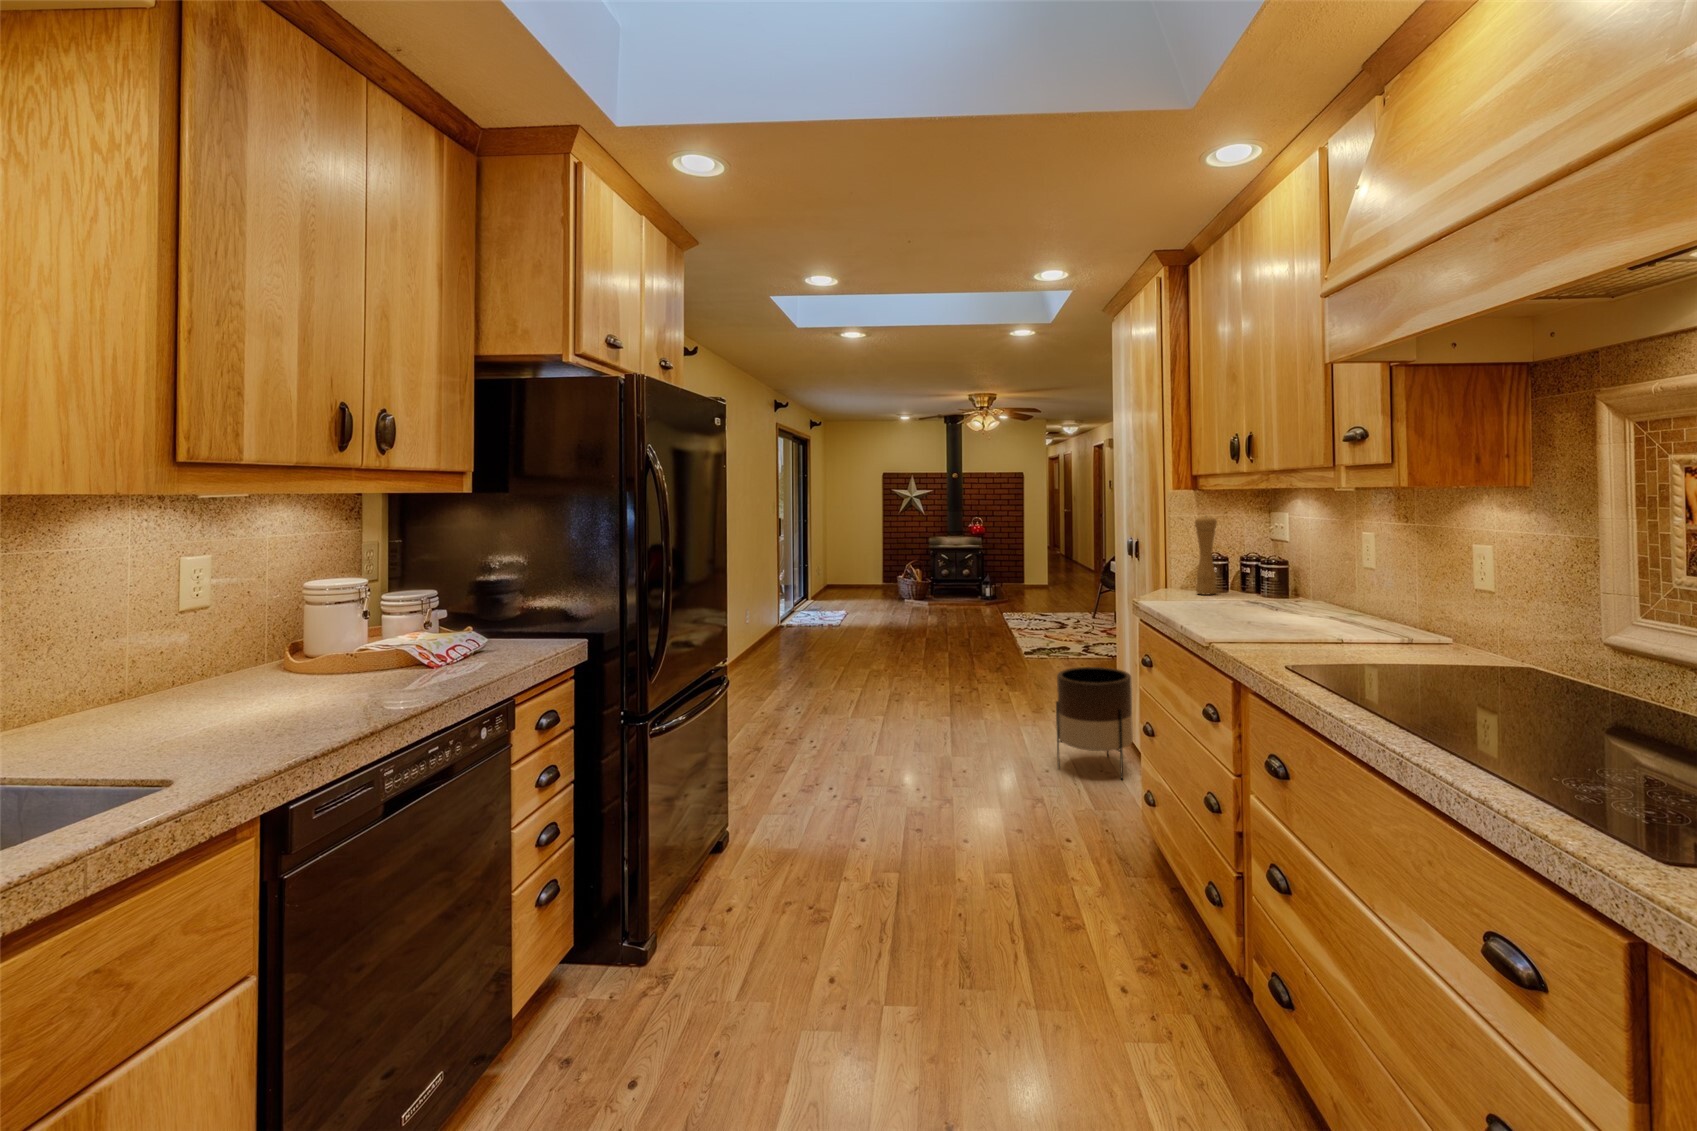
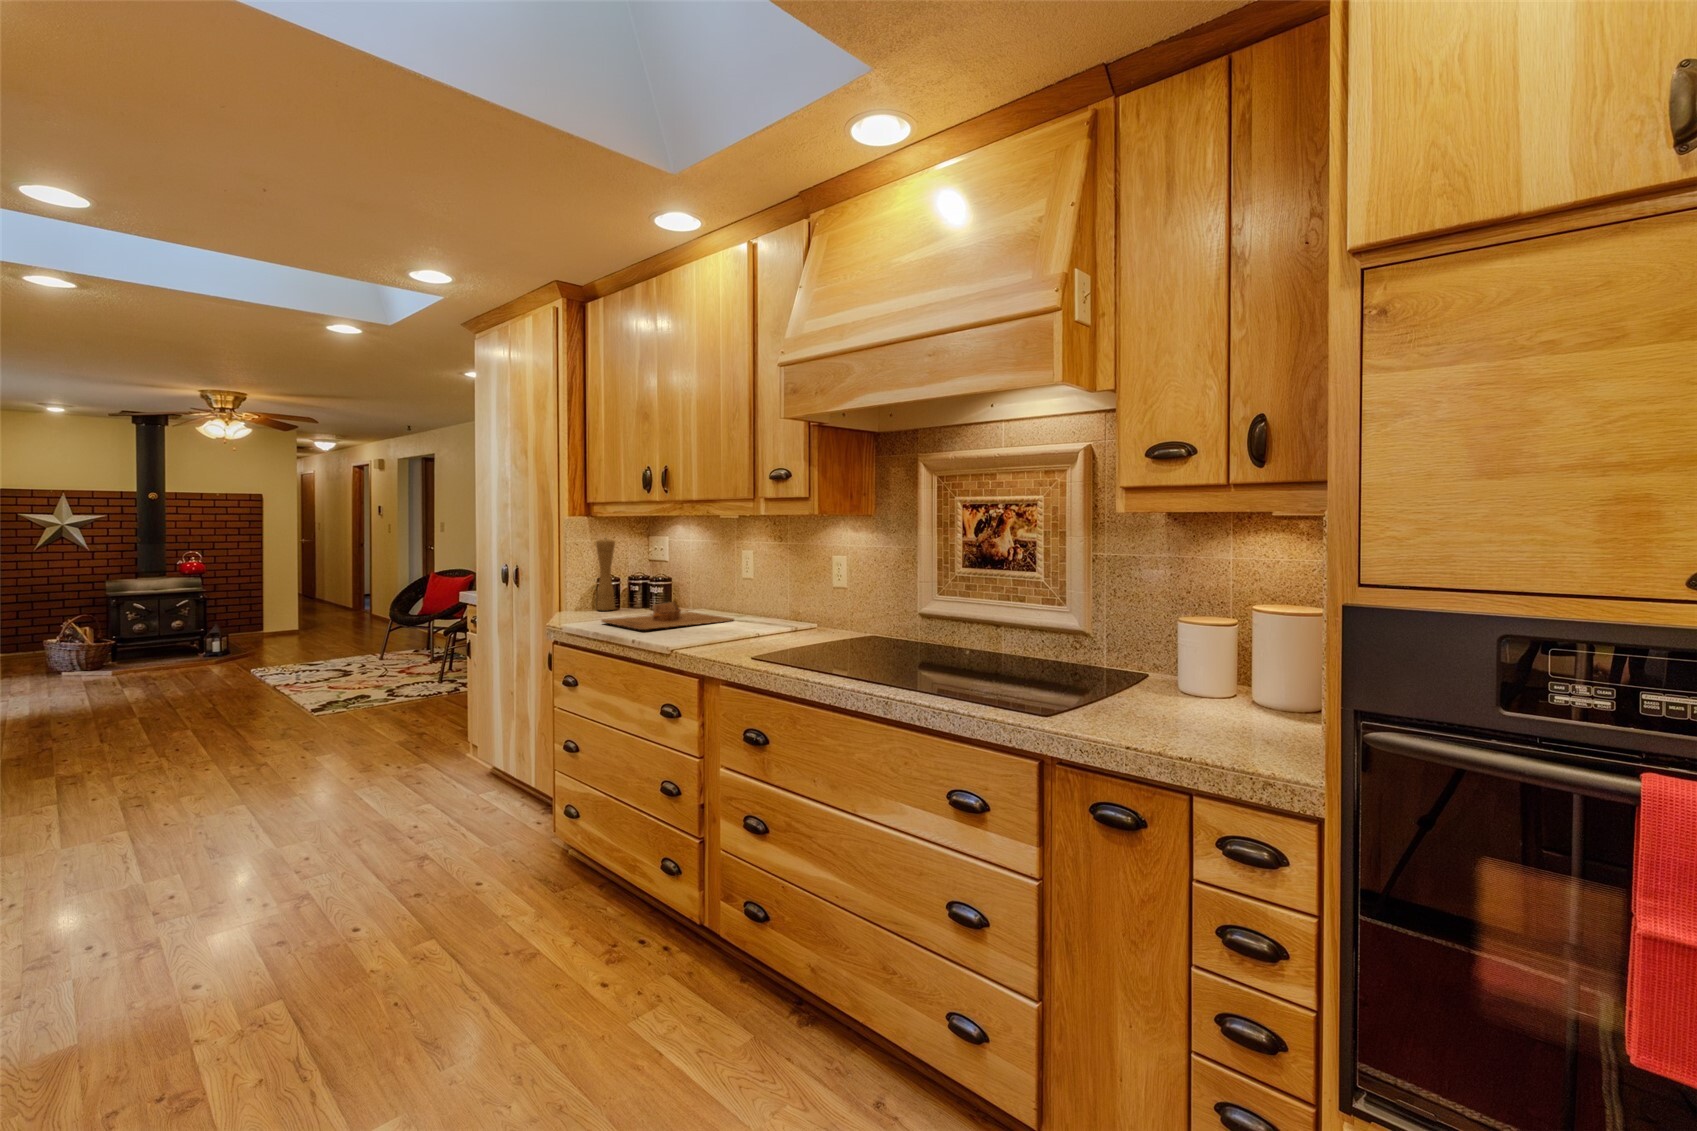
cutting board: none [1177,592,1339,625] -> present [602,602,734,630]
planter: present [1056,667,1133,779] -> none [426,699,511,819]

